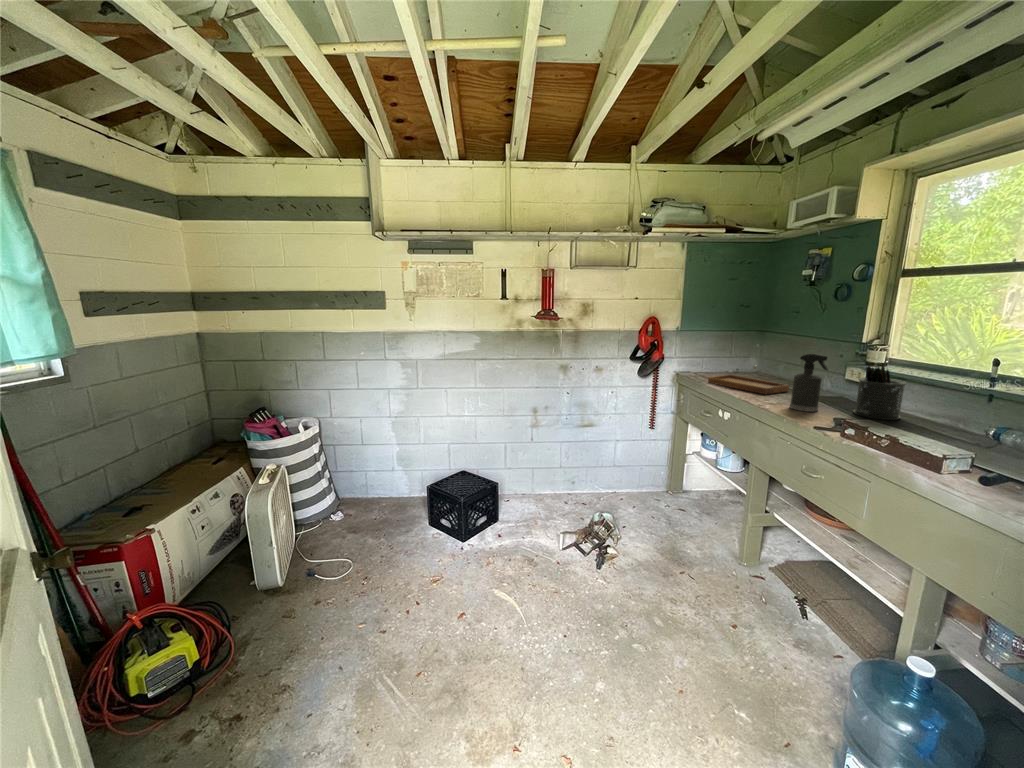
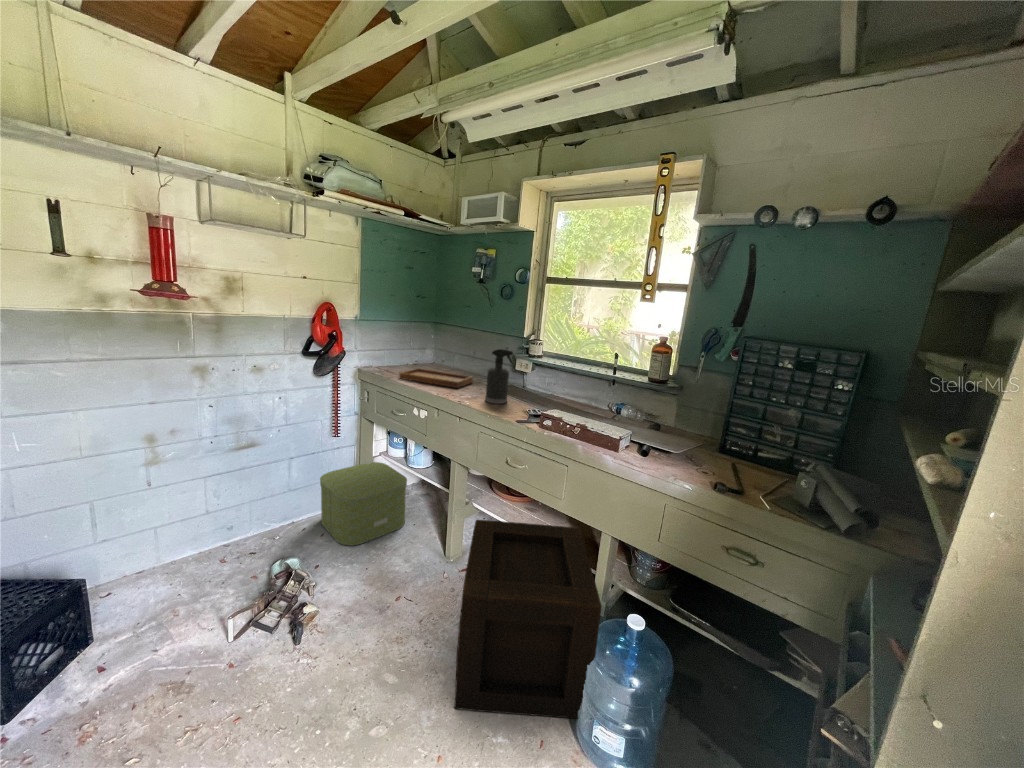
pen holder: present [854,365,906,420] -> none [530,357,563,404]
storage box: none [633,459,711,524] -> present [320,462,407,546]
wooden crate: none [710,520,899,757] -> present [455,520,601,718]

